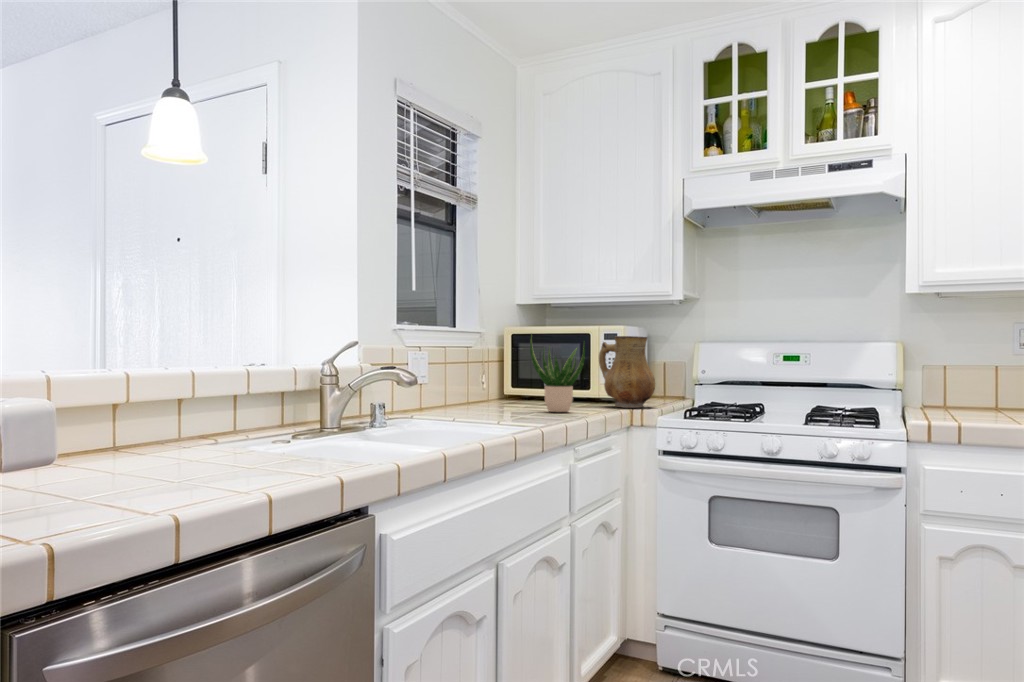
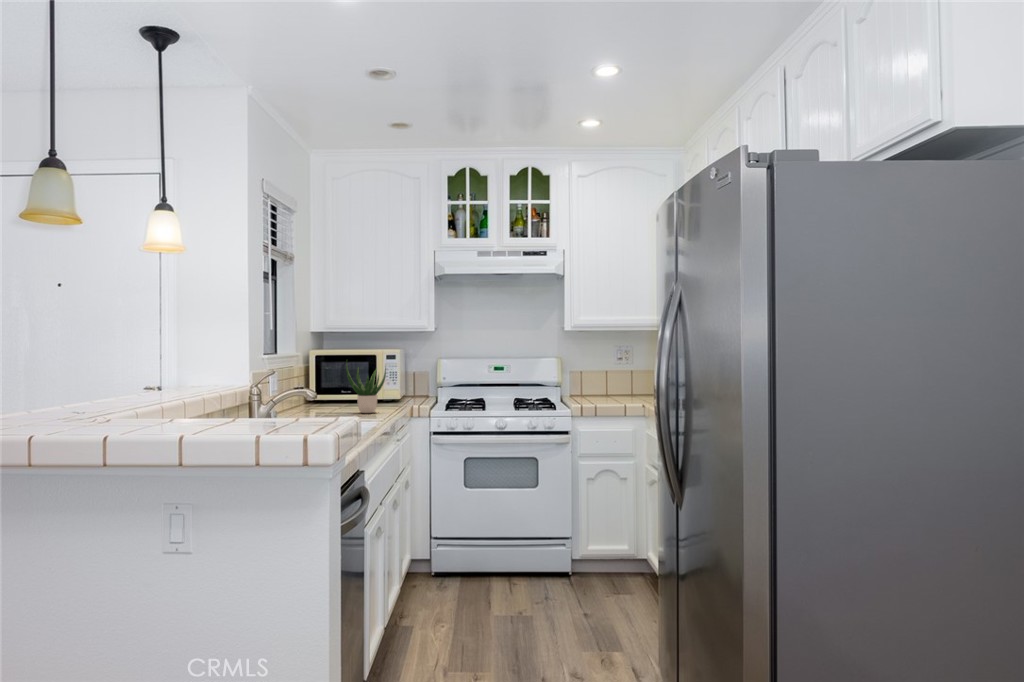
ceramic pitcher: present [599,336,655,408] -> none [384,357,423,406]

